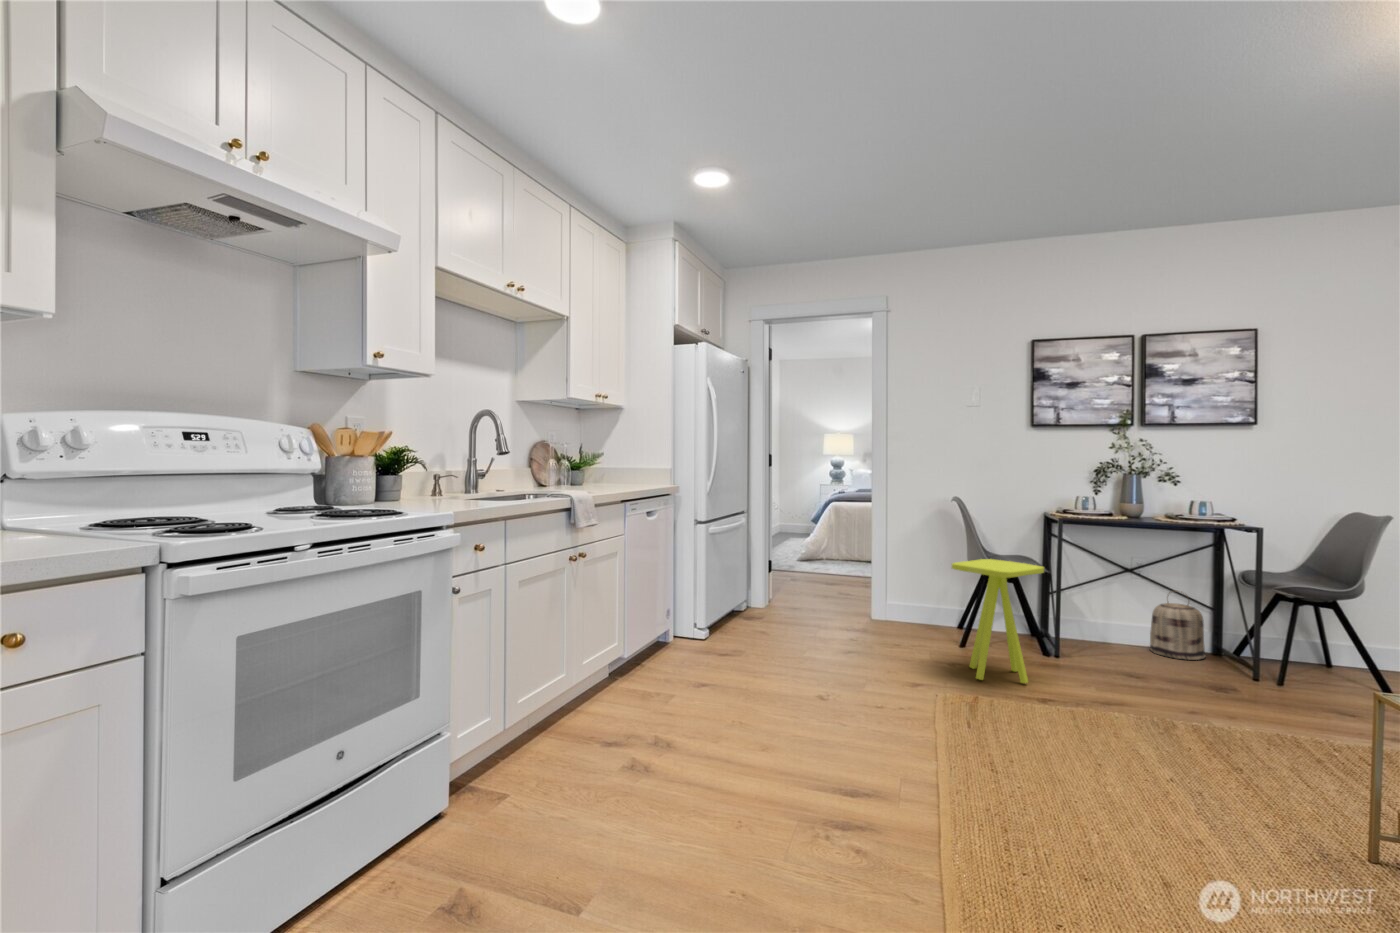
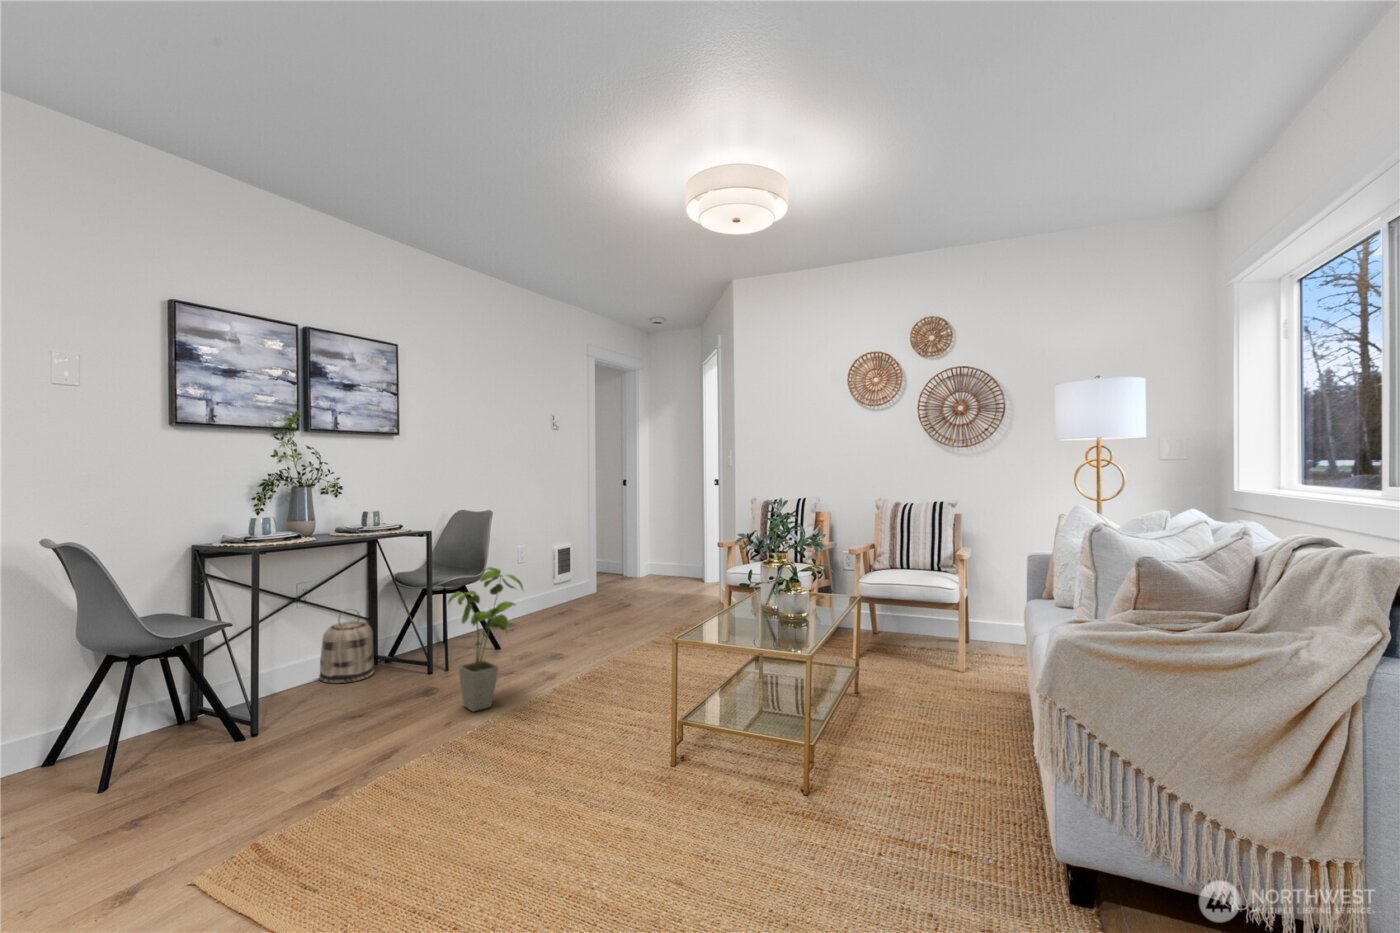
house plant: none [1220,558,1327,715] -> present [448,567,523,711]
side table: present [952,559,1044,683] -> none [155,626,294,827]

